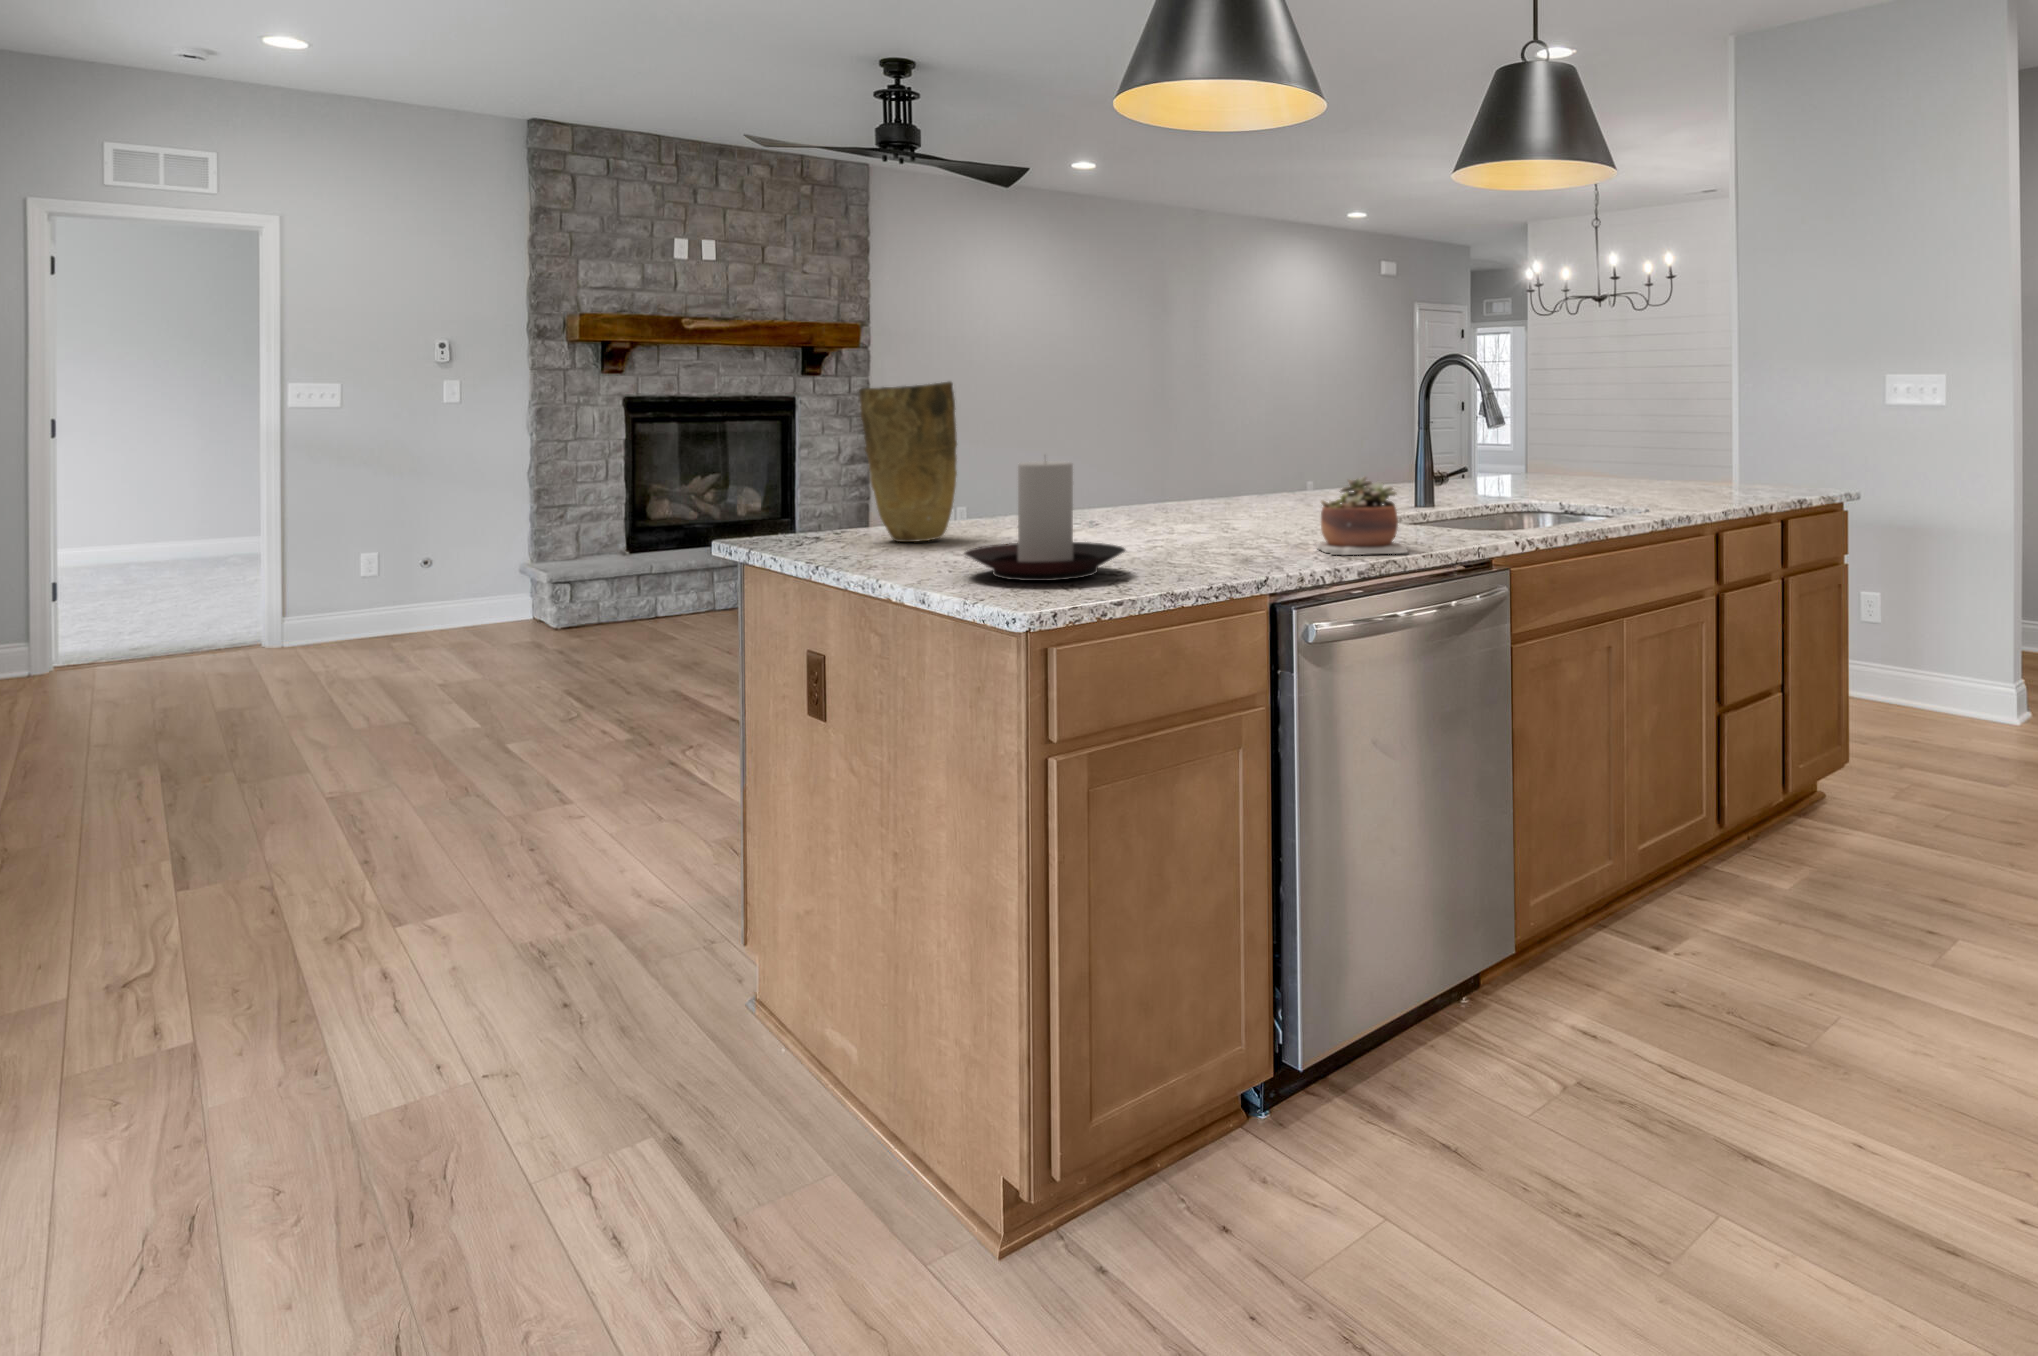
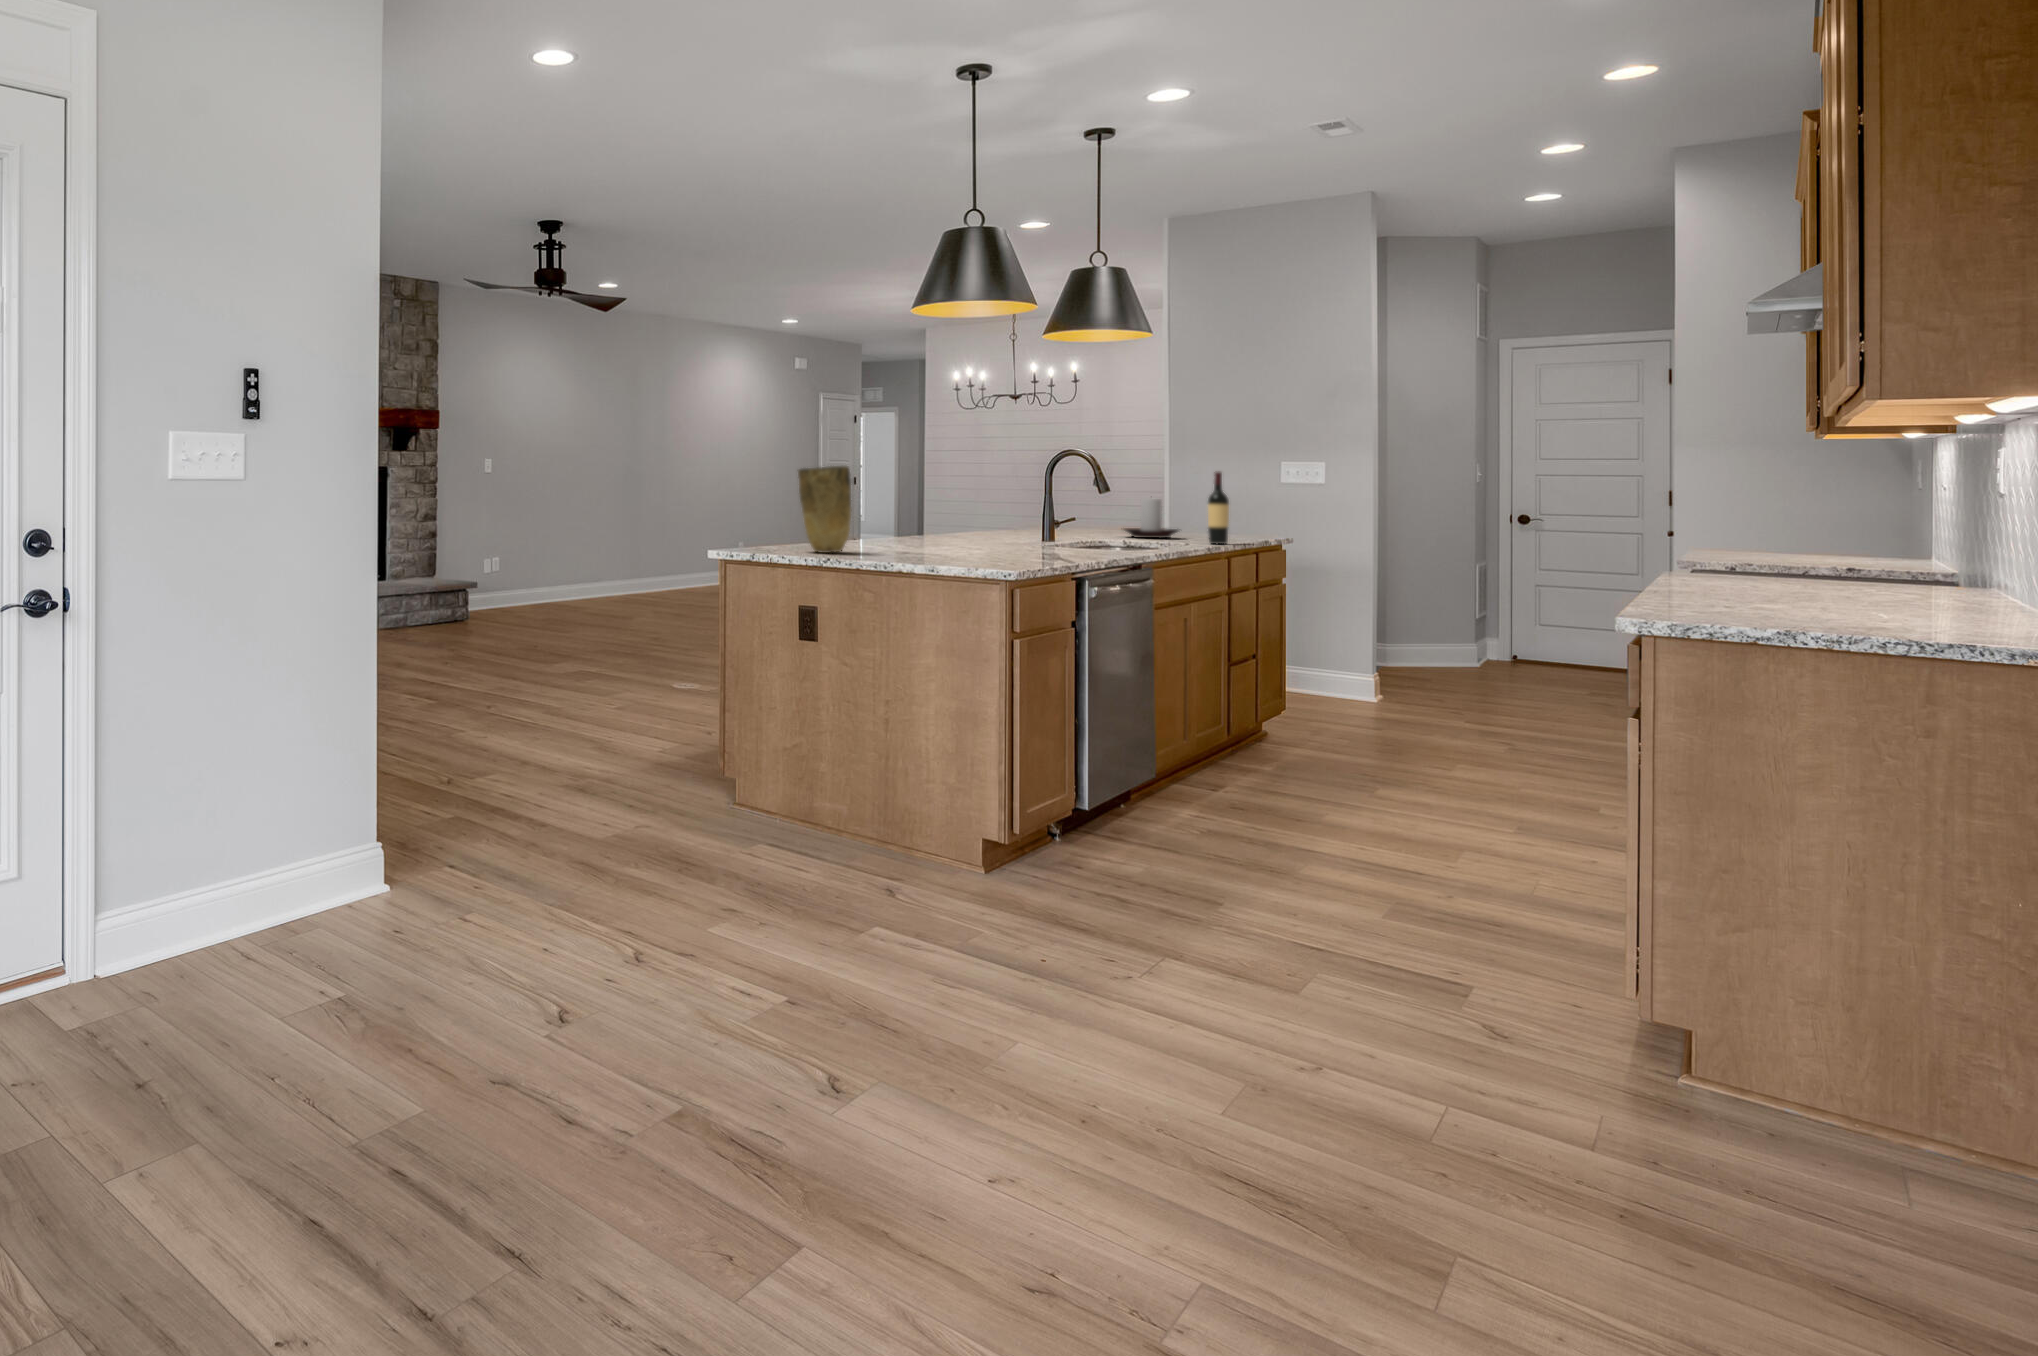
wine bottle: none [1705,388,1738,506] -> present [1208,471,1229,544]
candle holder: present [965,461,1125,581] -> present [1124,498,1178,538]
succulent plant: present [1317,477,1408,555] -> none [1046,519,1107,559]

